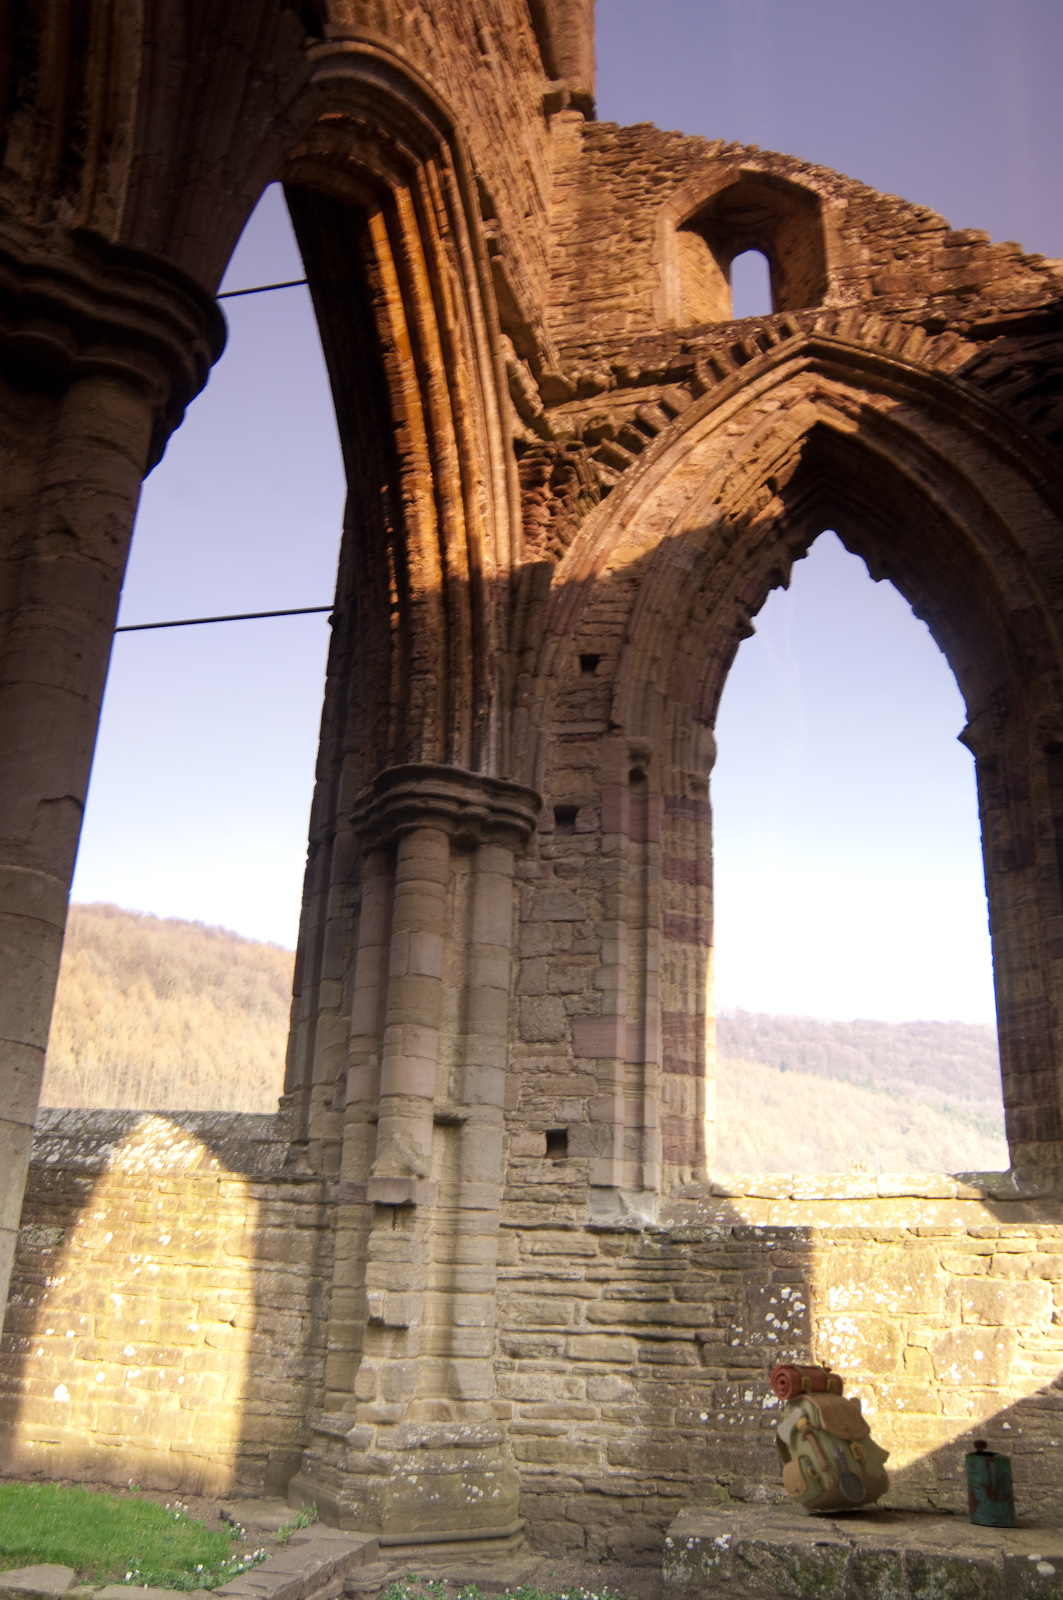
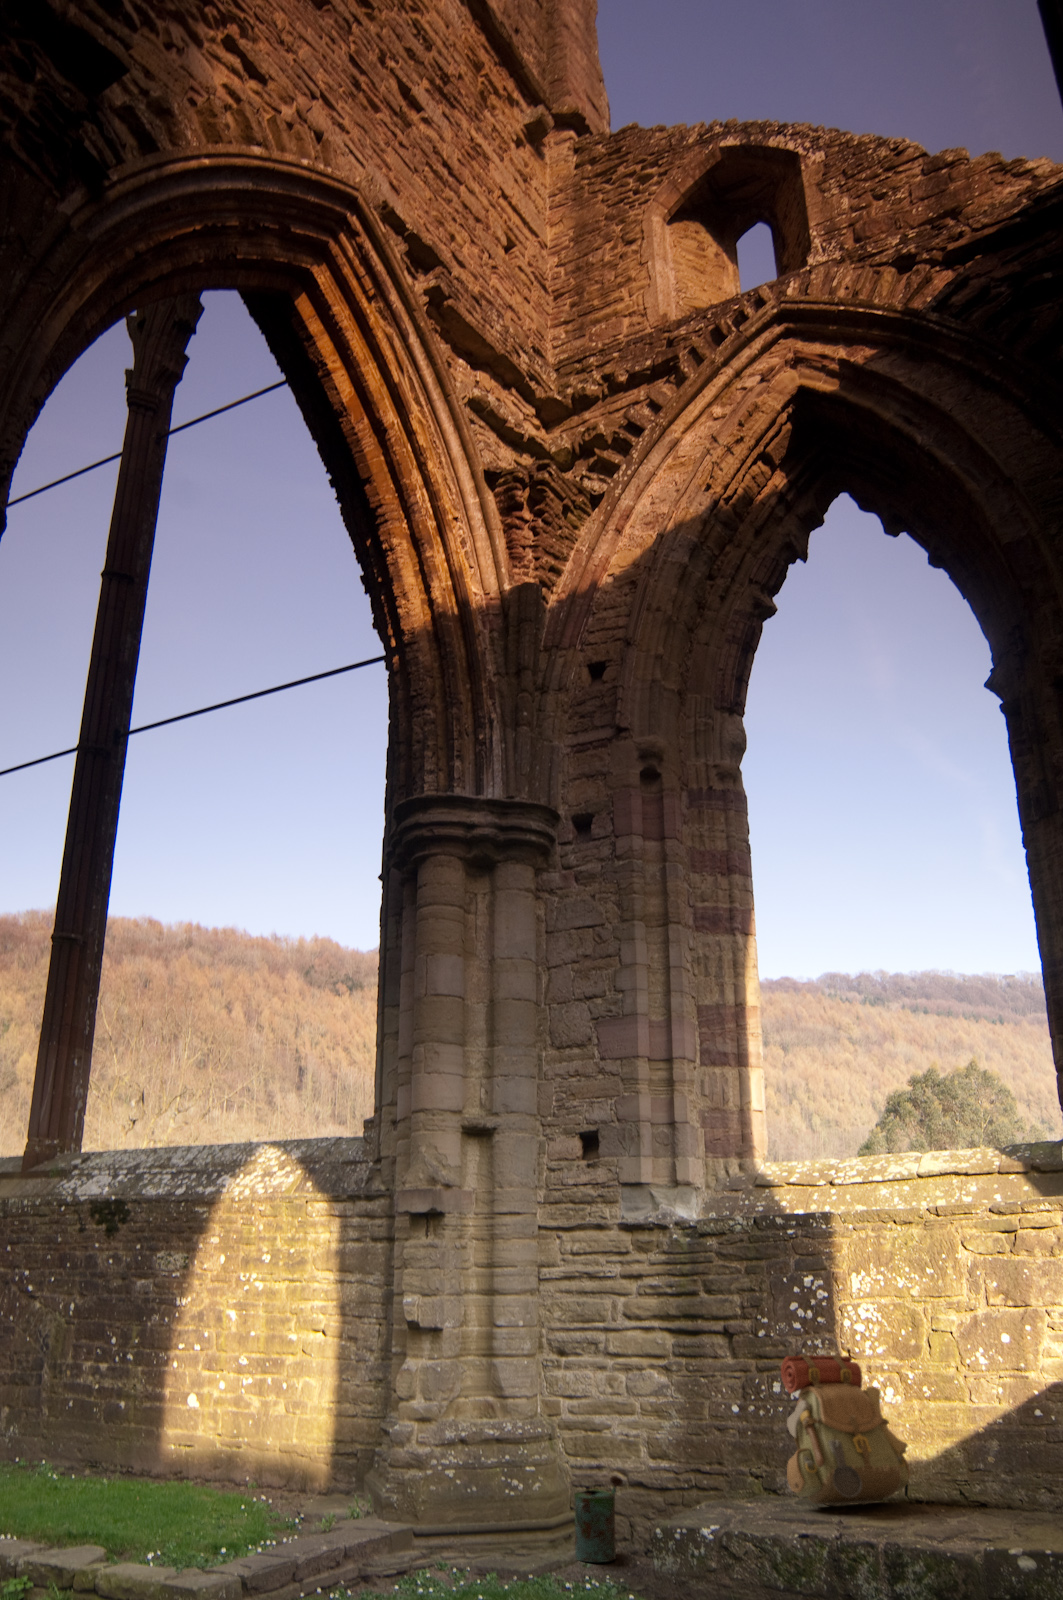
watering can: present [965,1439,1017,1527] -> present [574,1476,623,1562]

